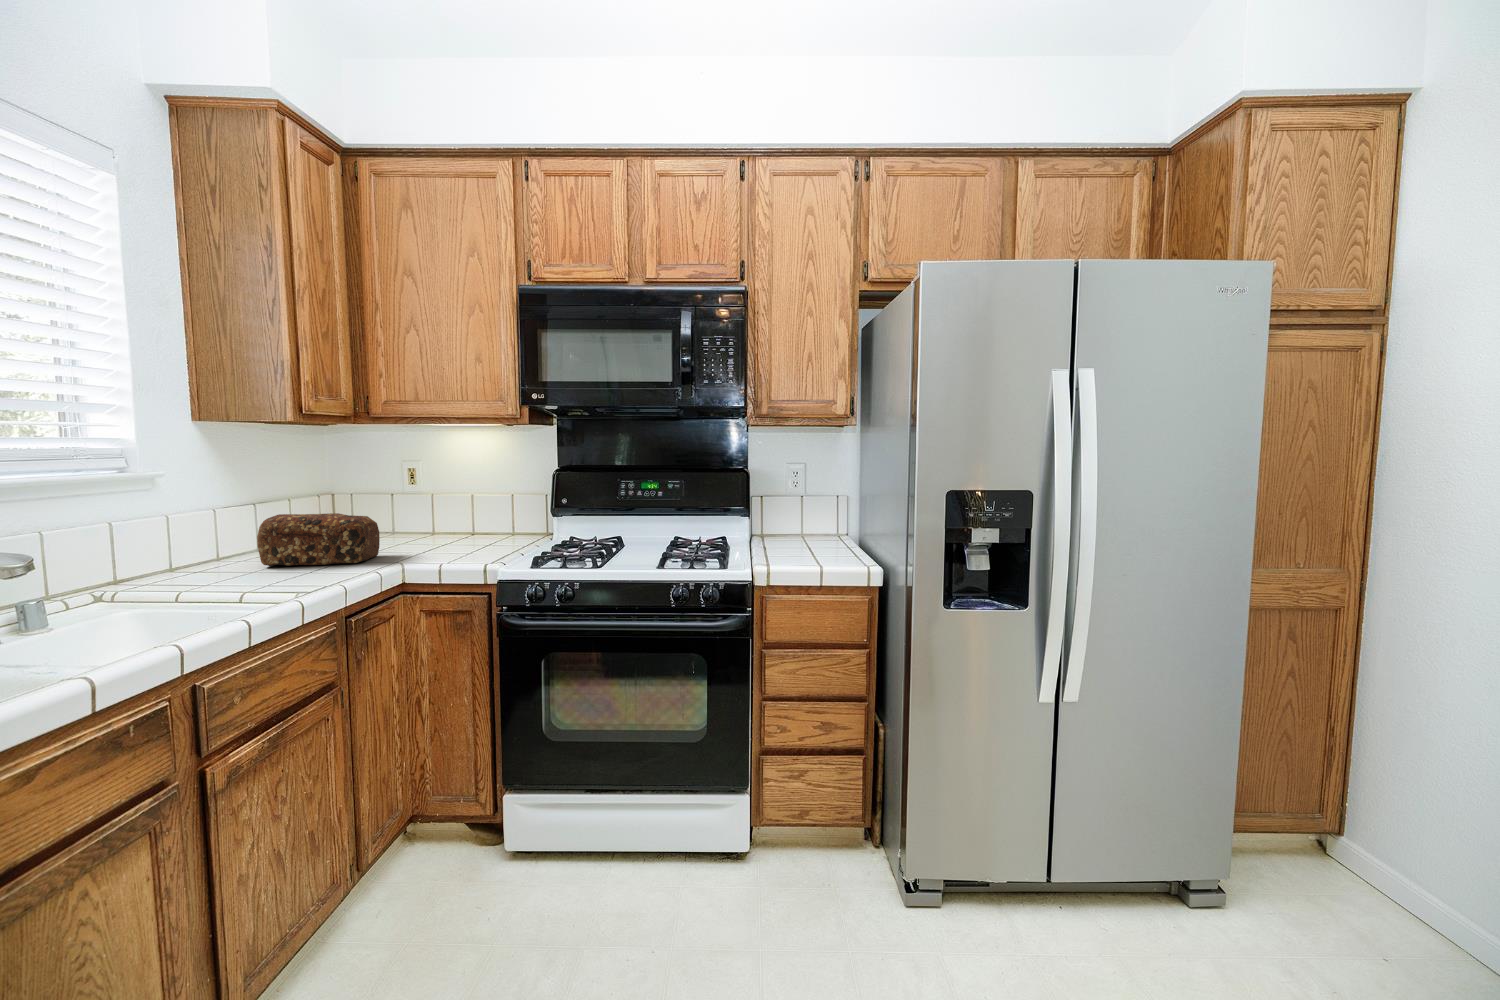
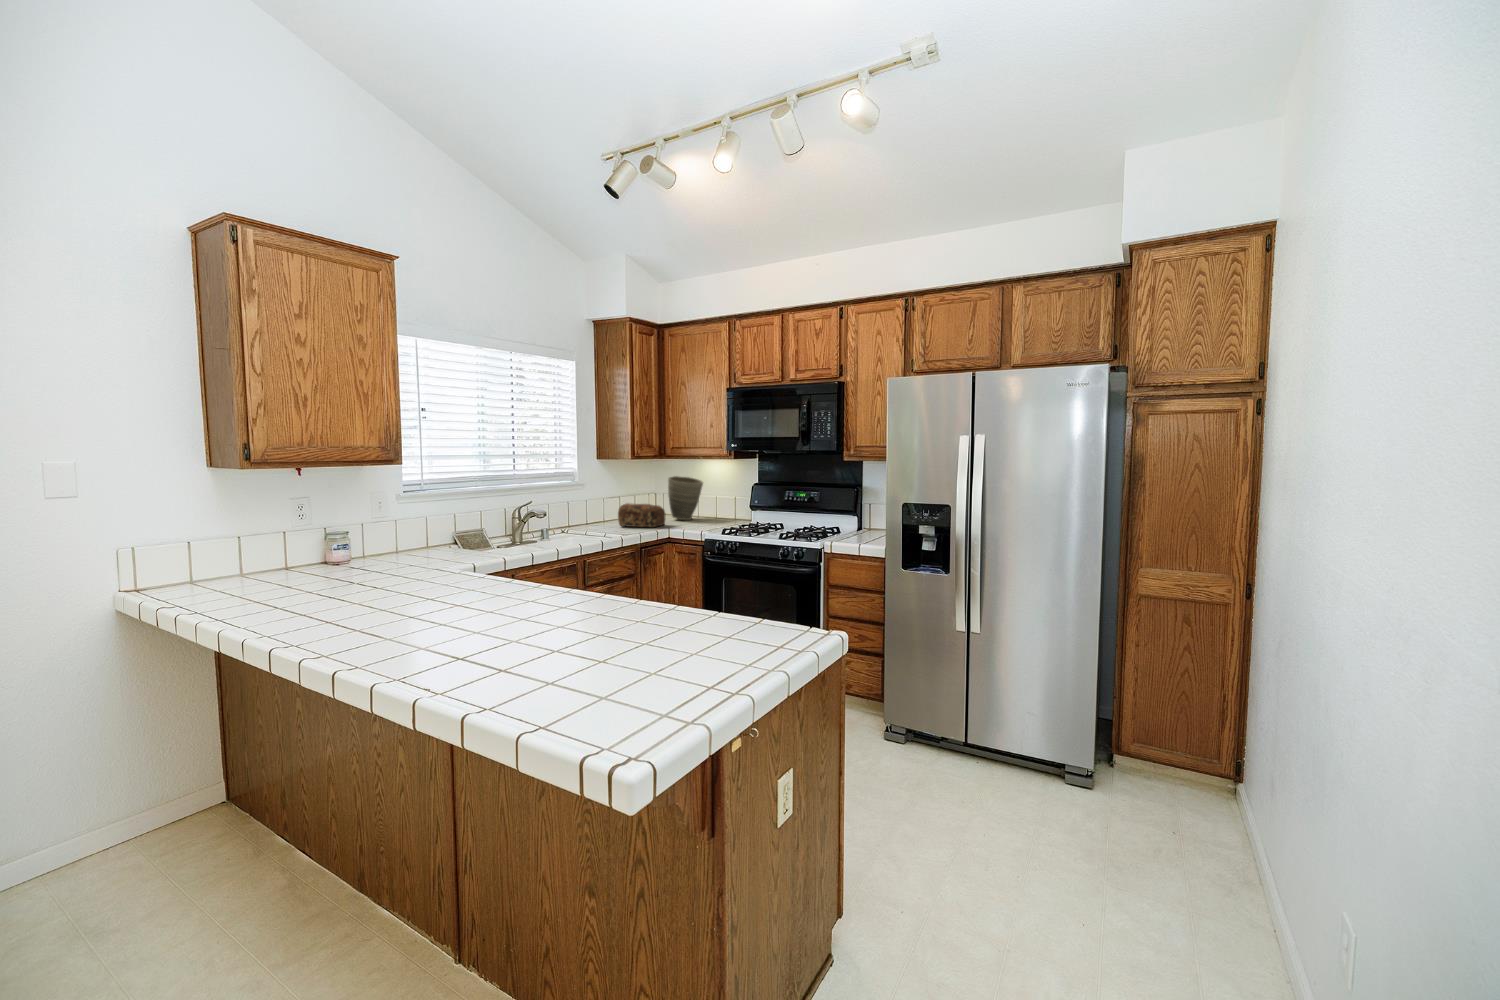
vase: none [375,458,452,543] -> present [668,476,703,520]

